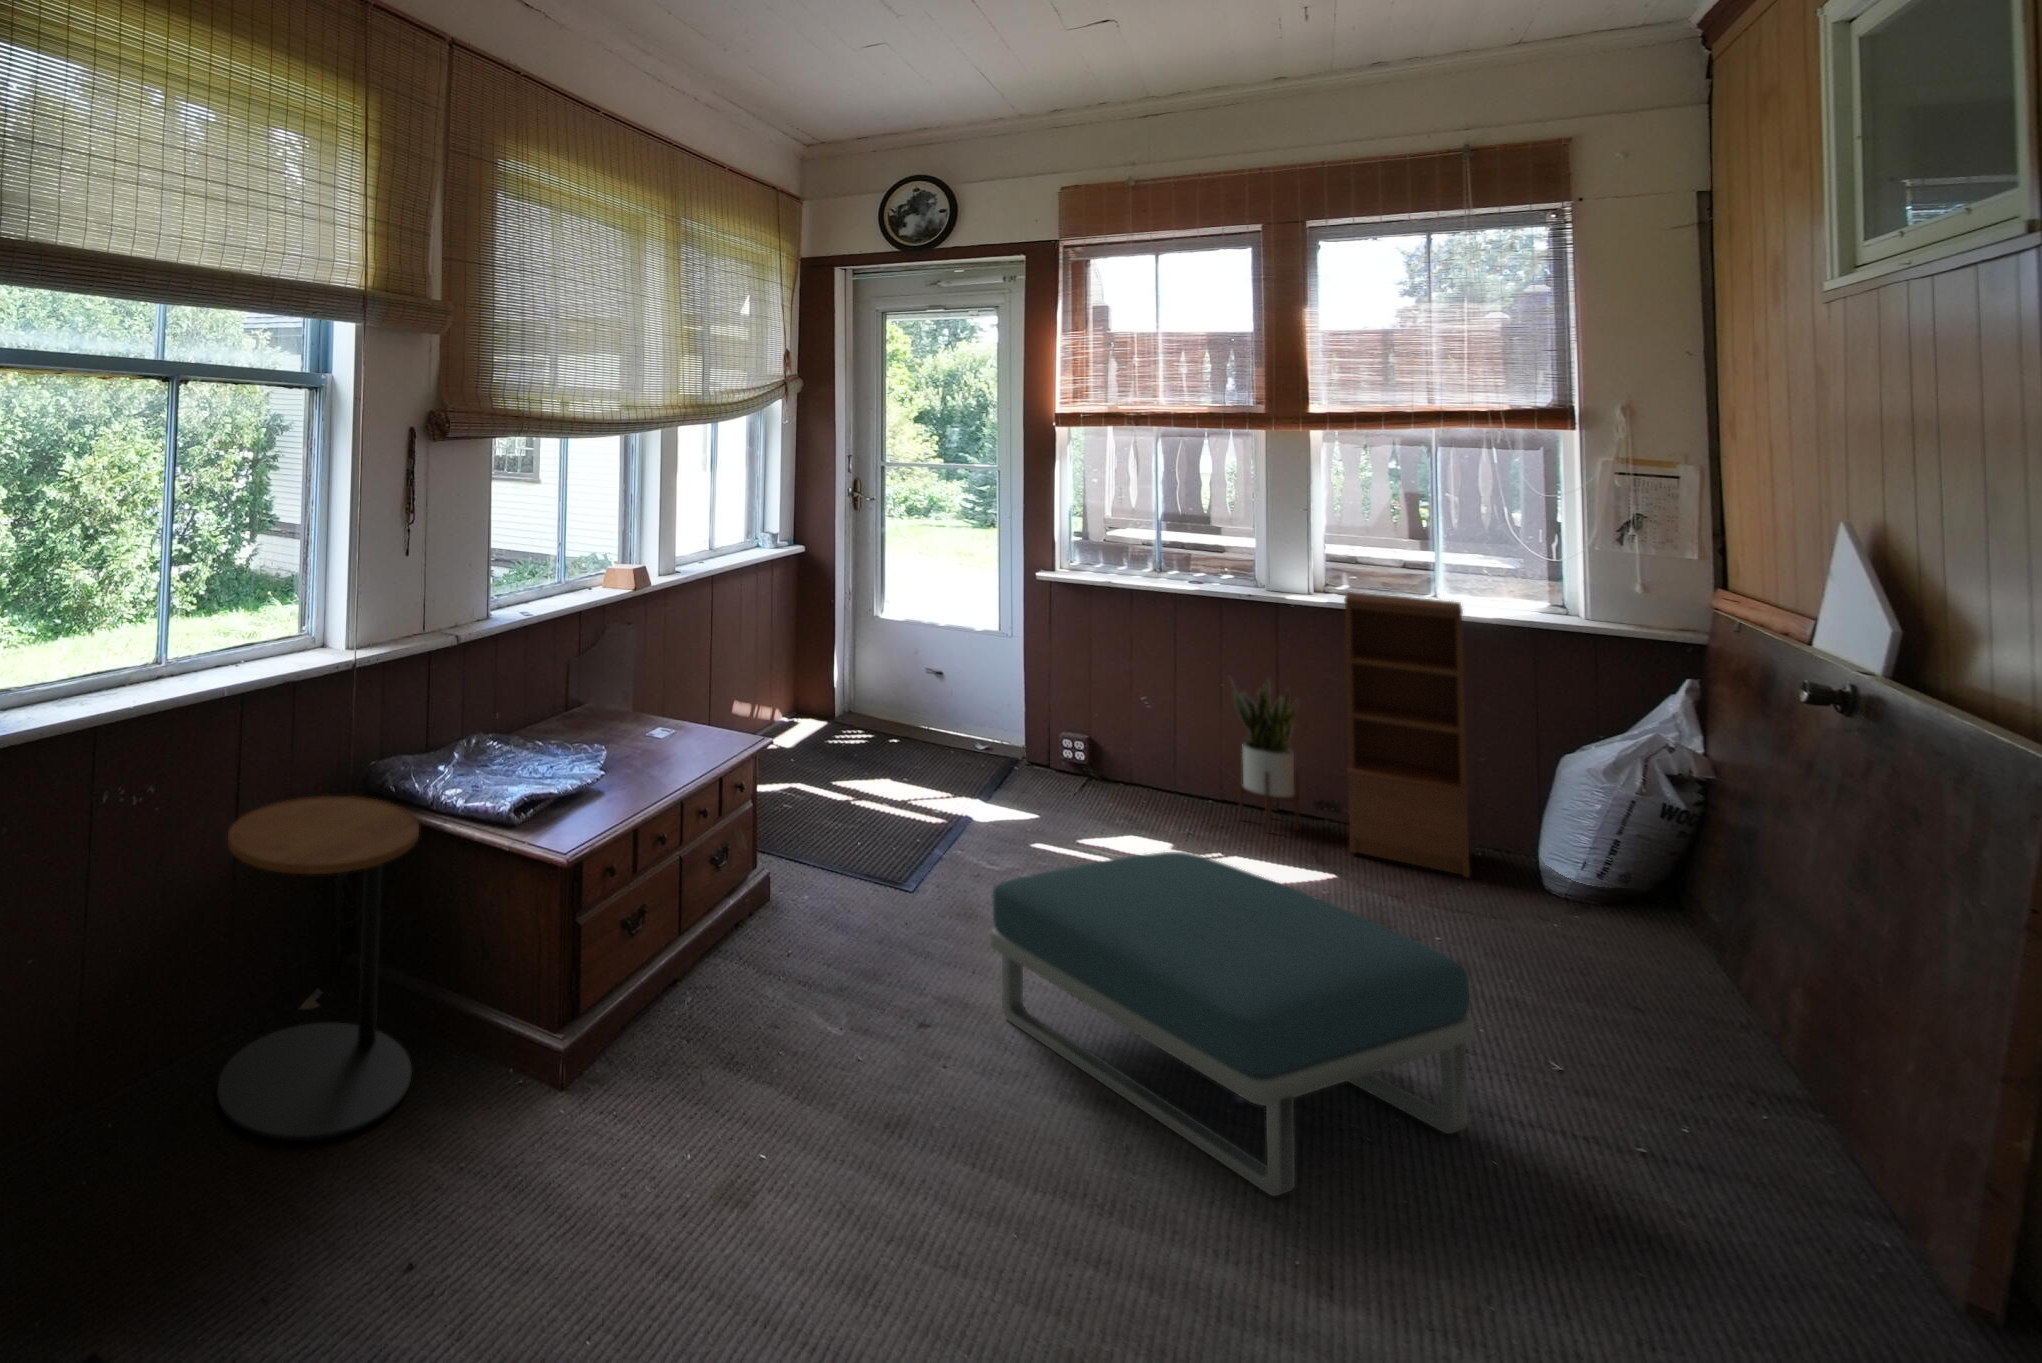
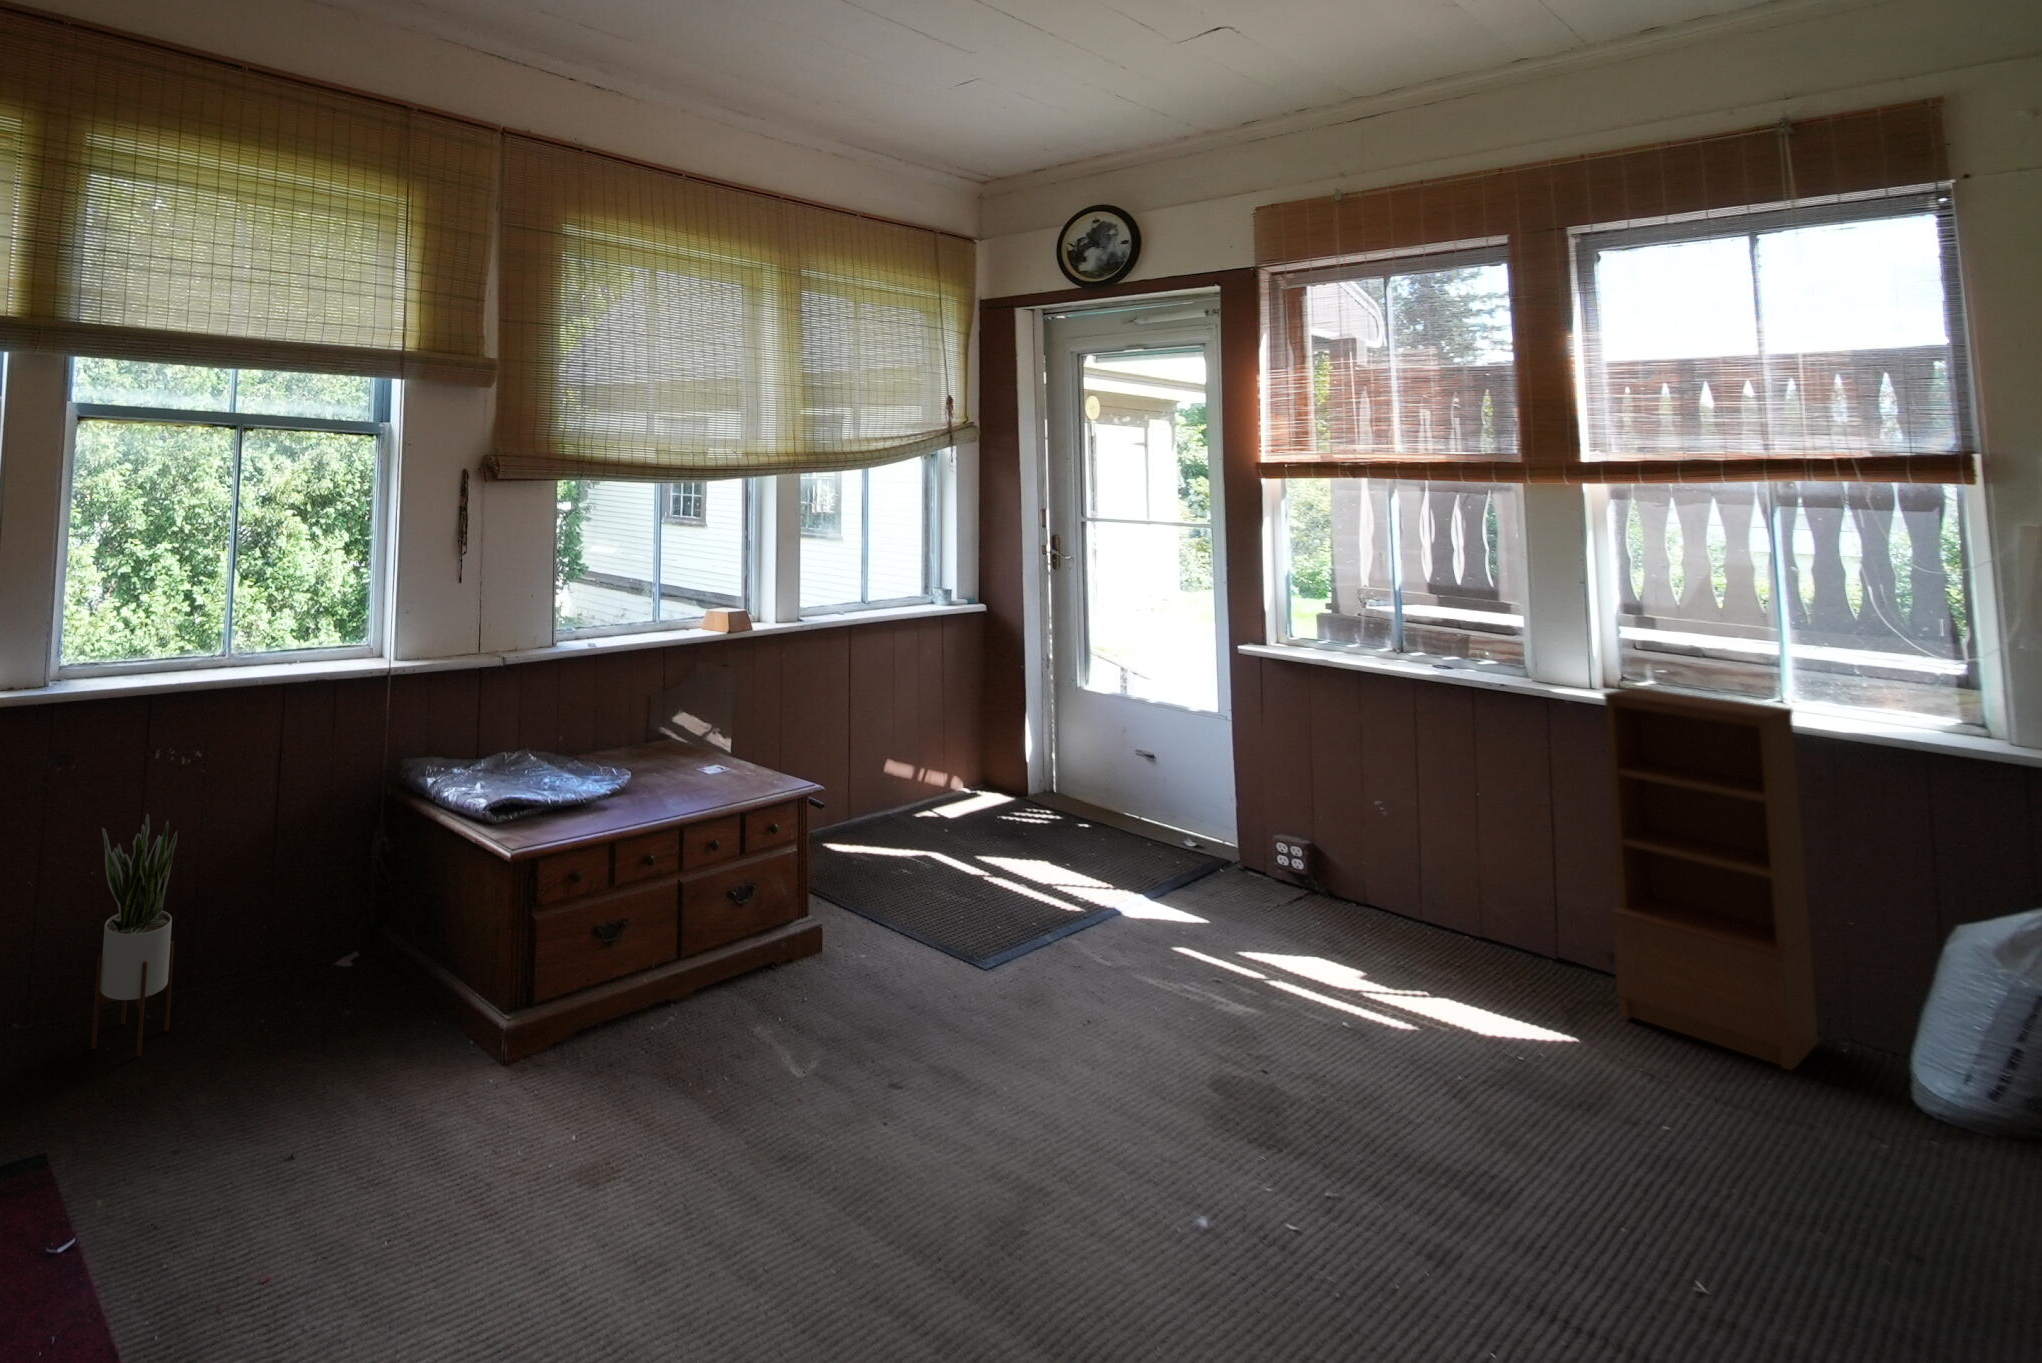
potted plant: present [1230,679,1299,831] -> present [91,814,177,1056]
side table: present [217,796,419,1141] -> none [236,780,408,1058]
footstool: present [991,852,1474,1196] -> none [976,947,1513,1313]

